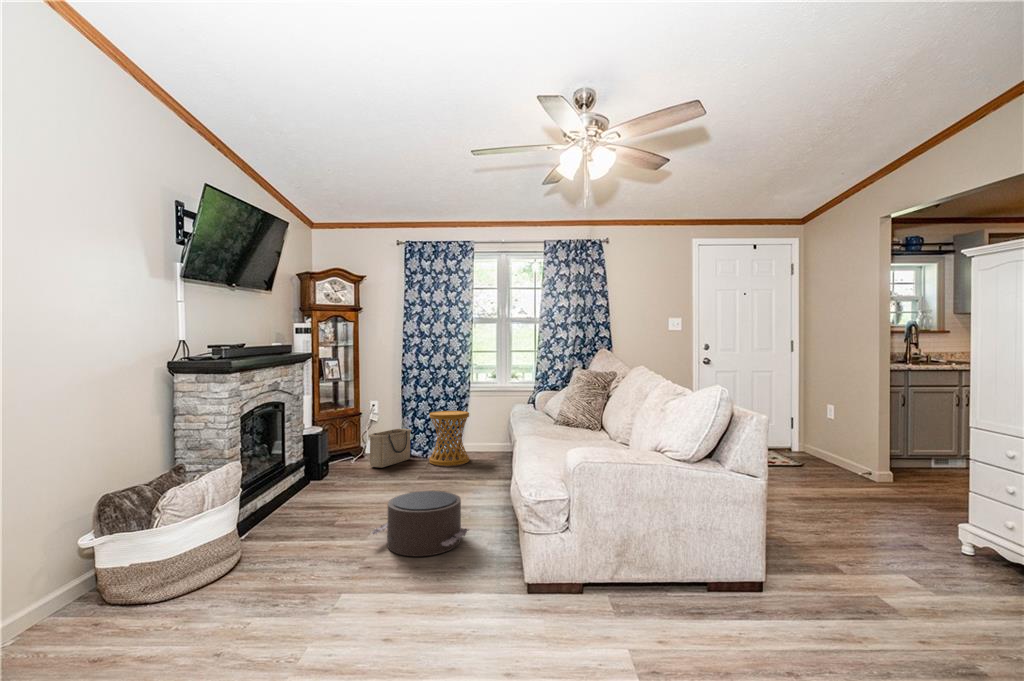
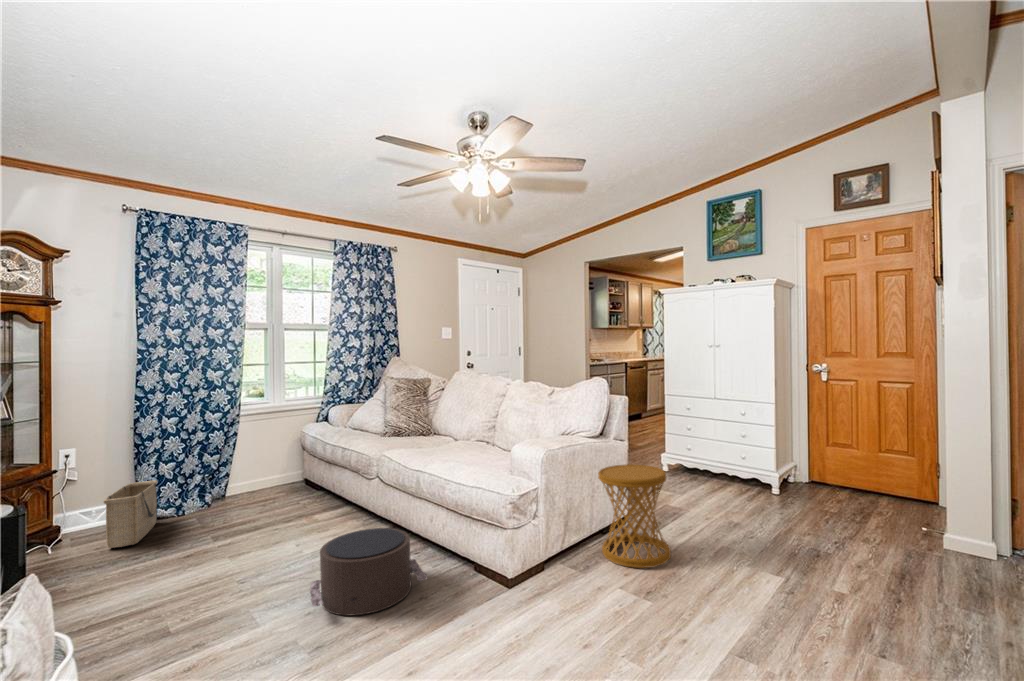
side table: present [429,411,469,466] -> present [598,464,671,568]

